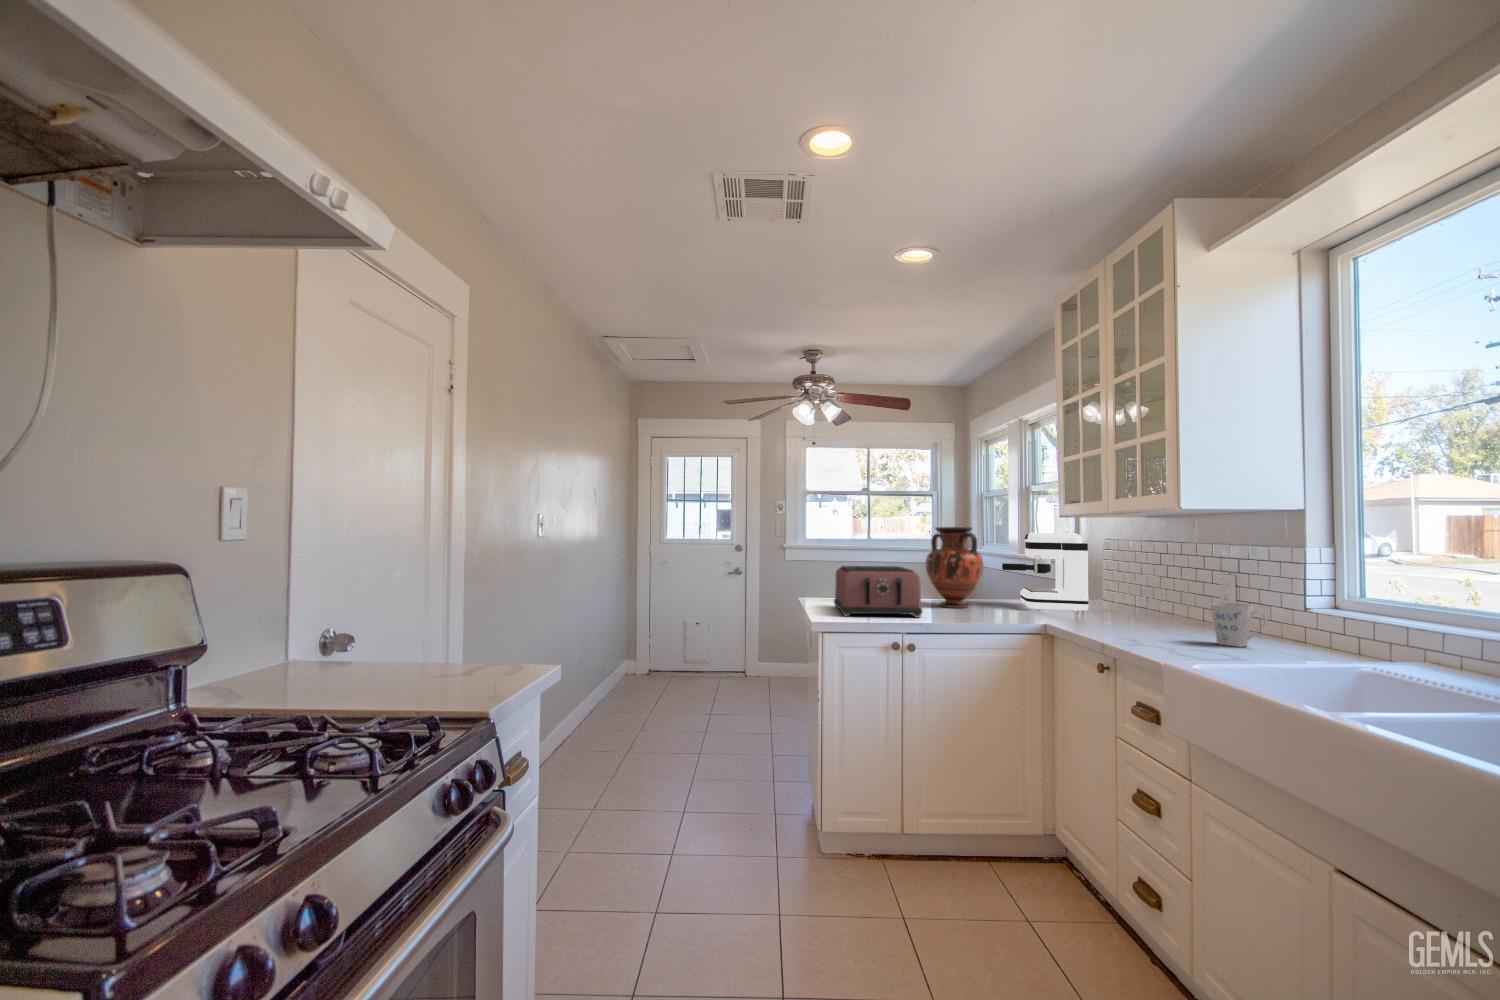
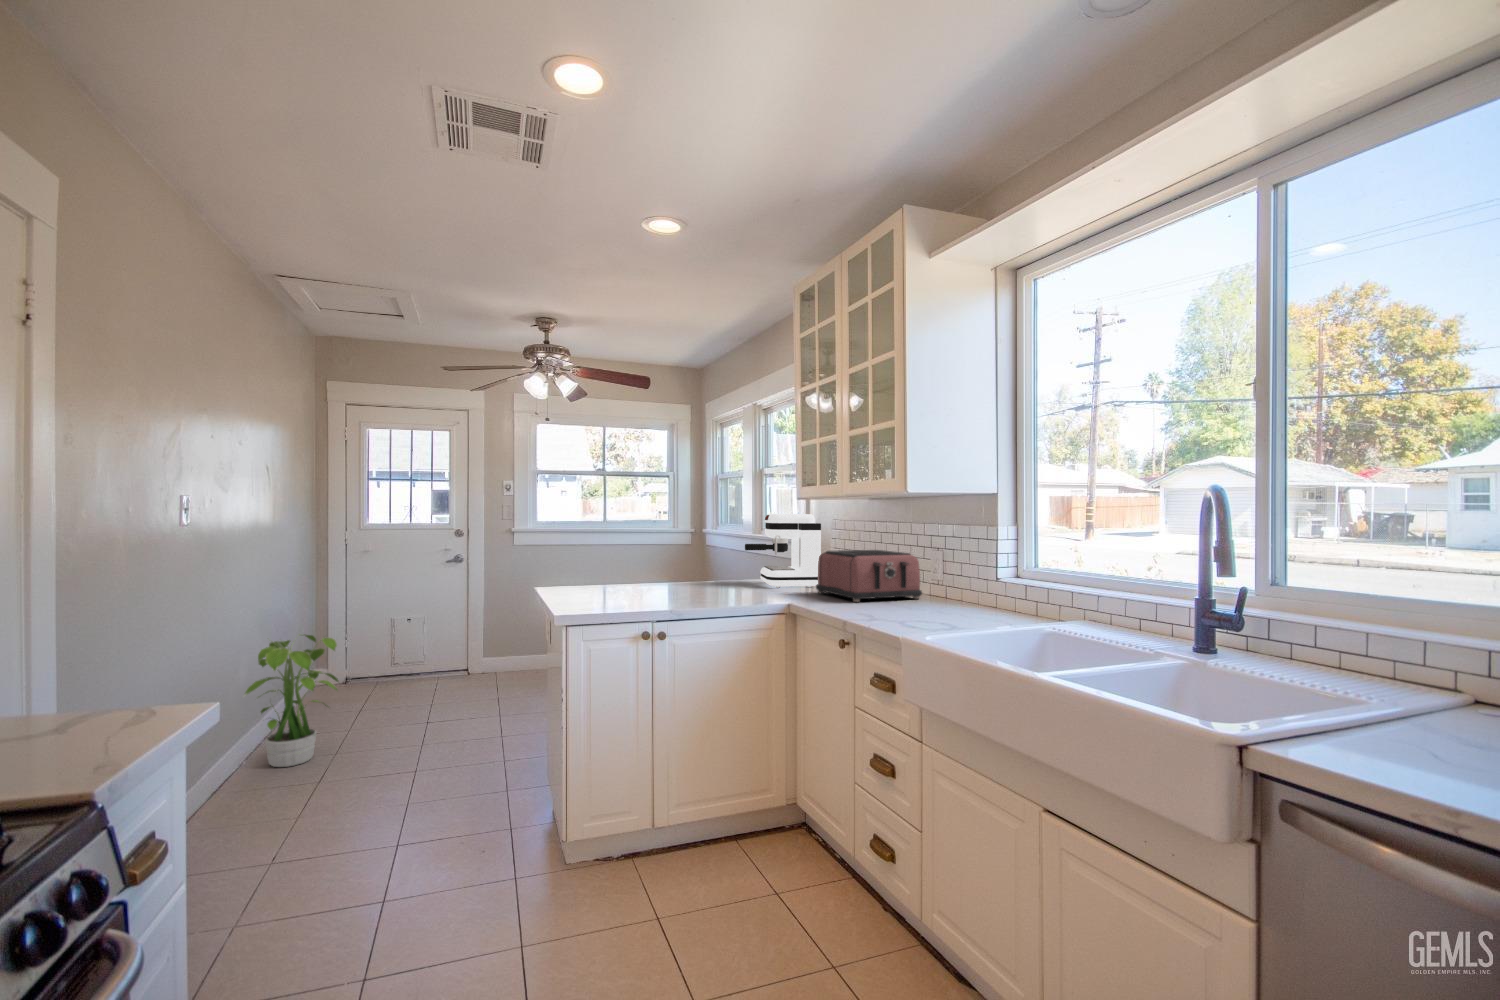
vase: present [926,527,983,608] -> none [673,509,729,589]
toaster: present [834,566,922,618] -> present [816,550,922,602]
mug: present [1211,603,1267,647] -> none [928,574,970,612]
potted plant: none [575,627,644,736] -> present [244,634,339,767]

